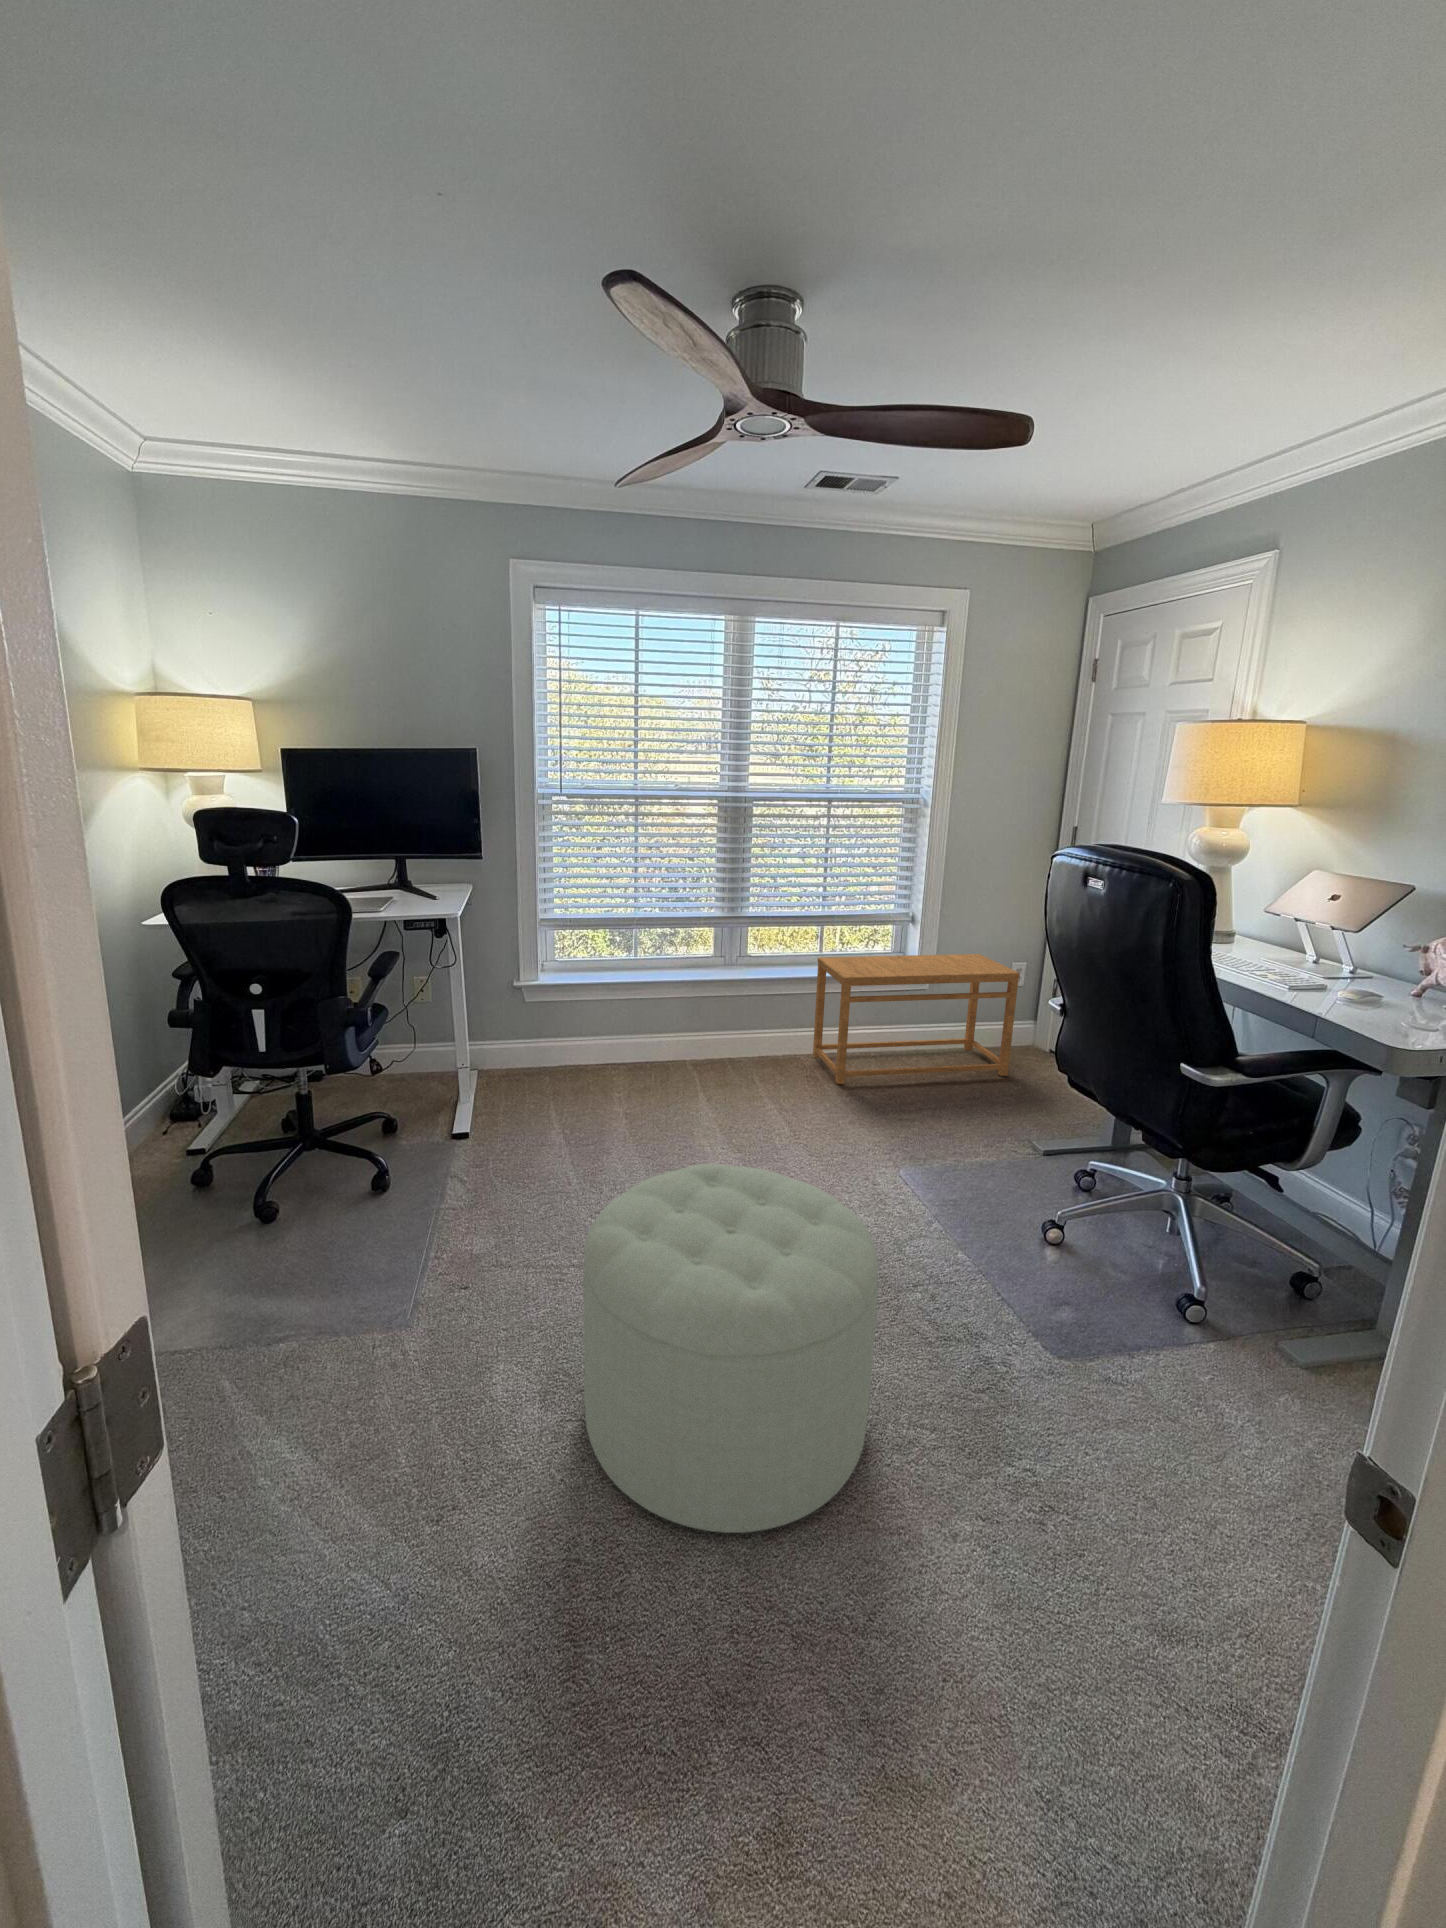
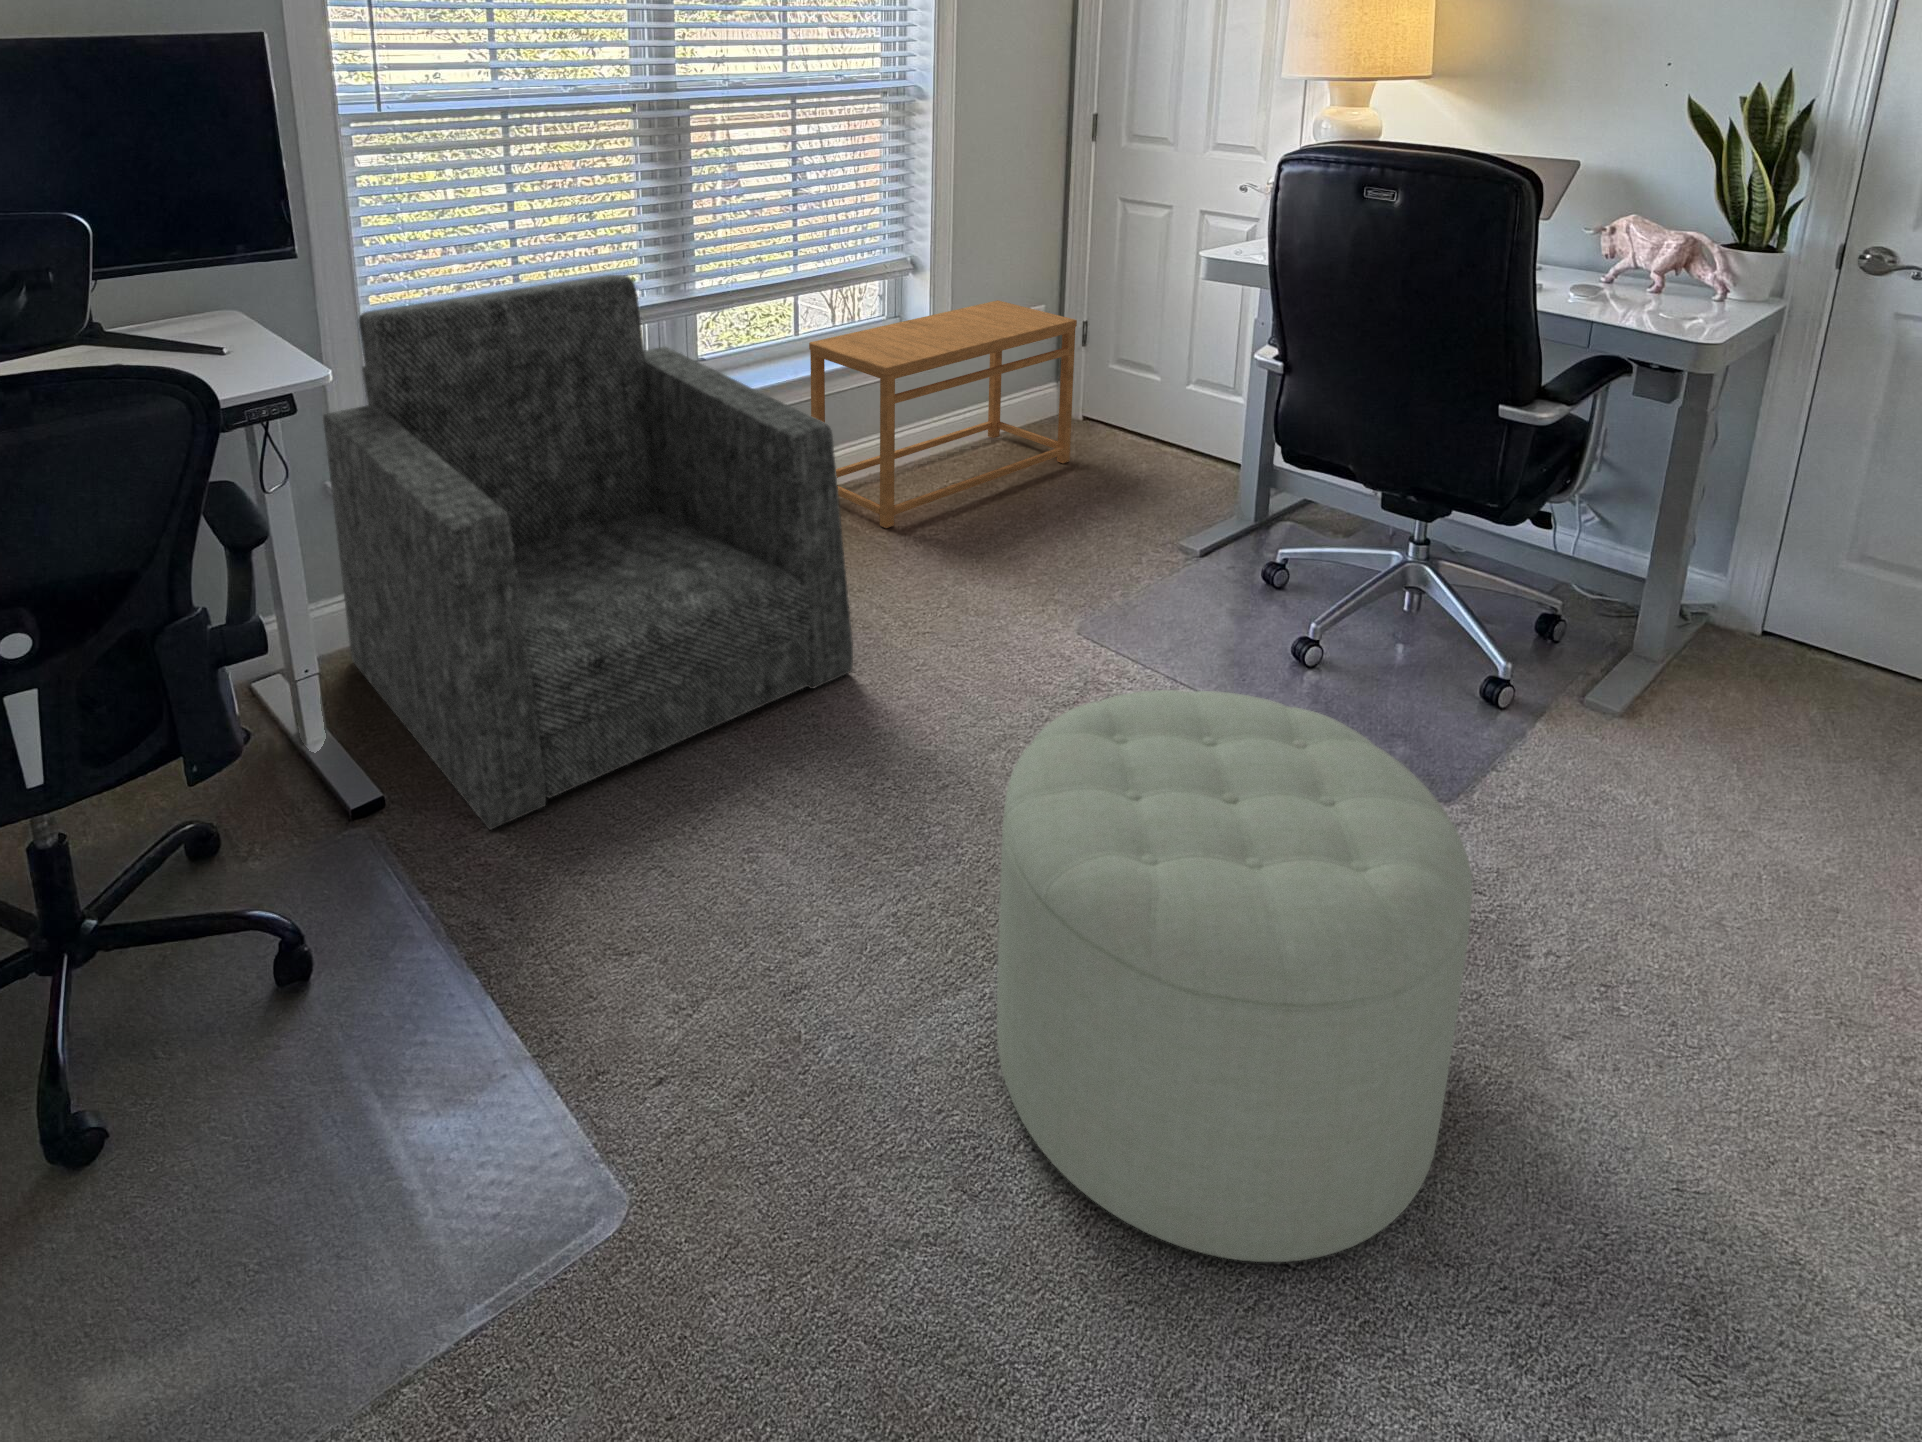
armchair: none [493,894,738,1163] -> present [323,275,853,830]

